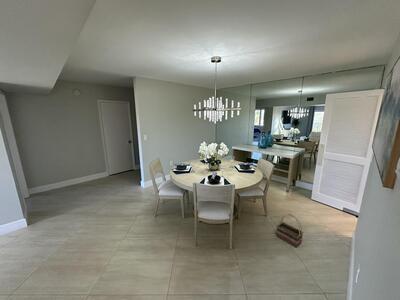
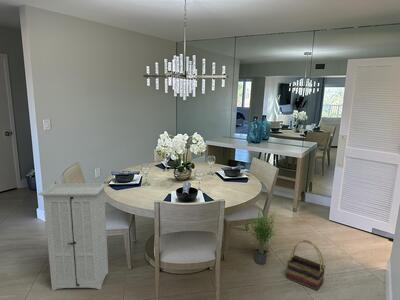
storage cabinet: none [135,168,171,228] -> present [39,182,108,290]
potted plant: none [247,190,274,225] -> present [245,213,275,264]

